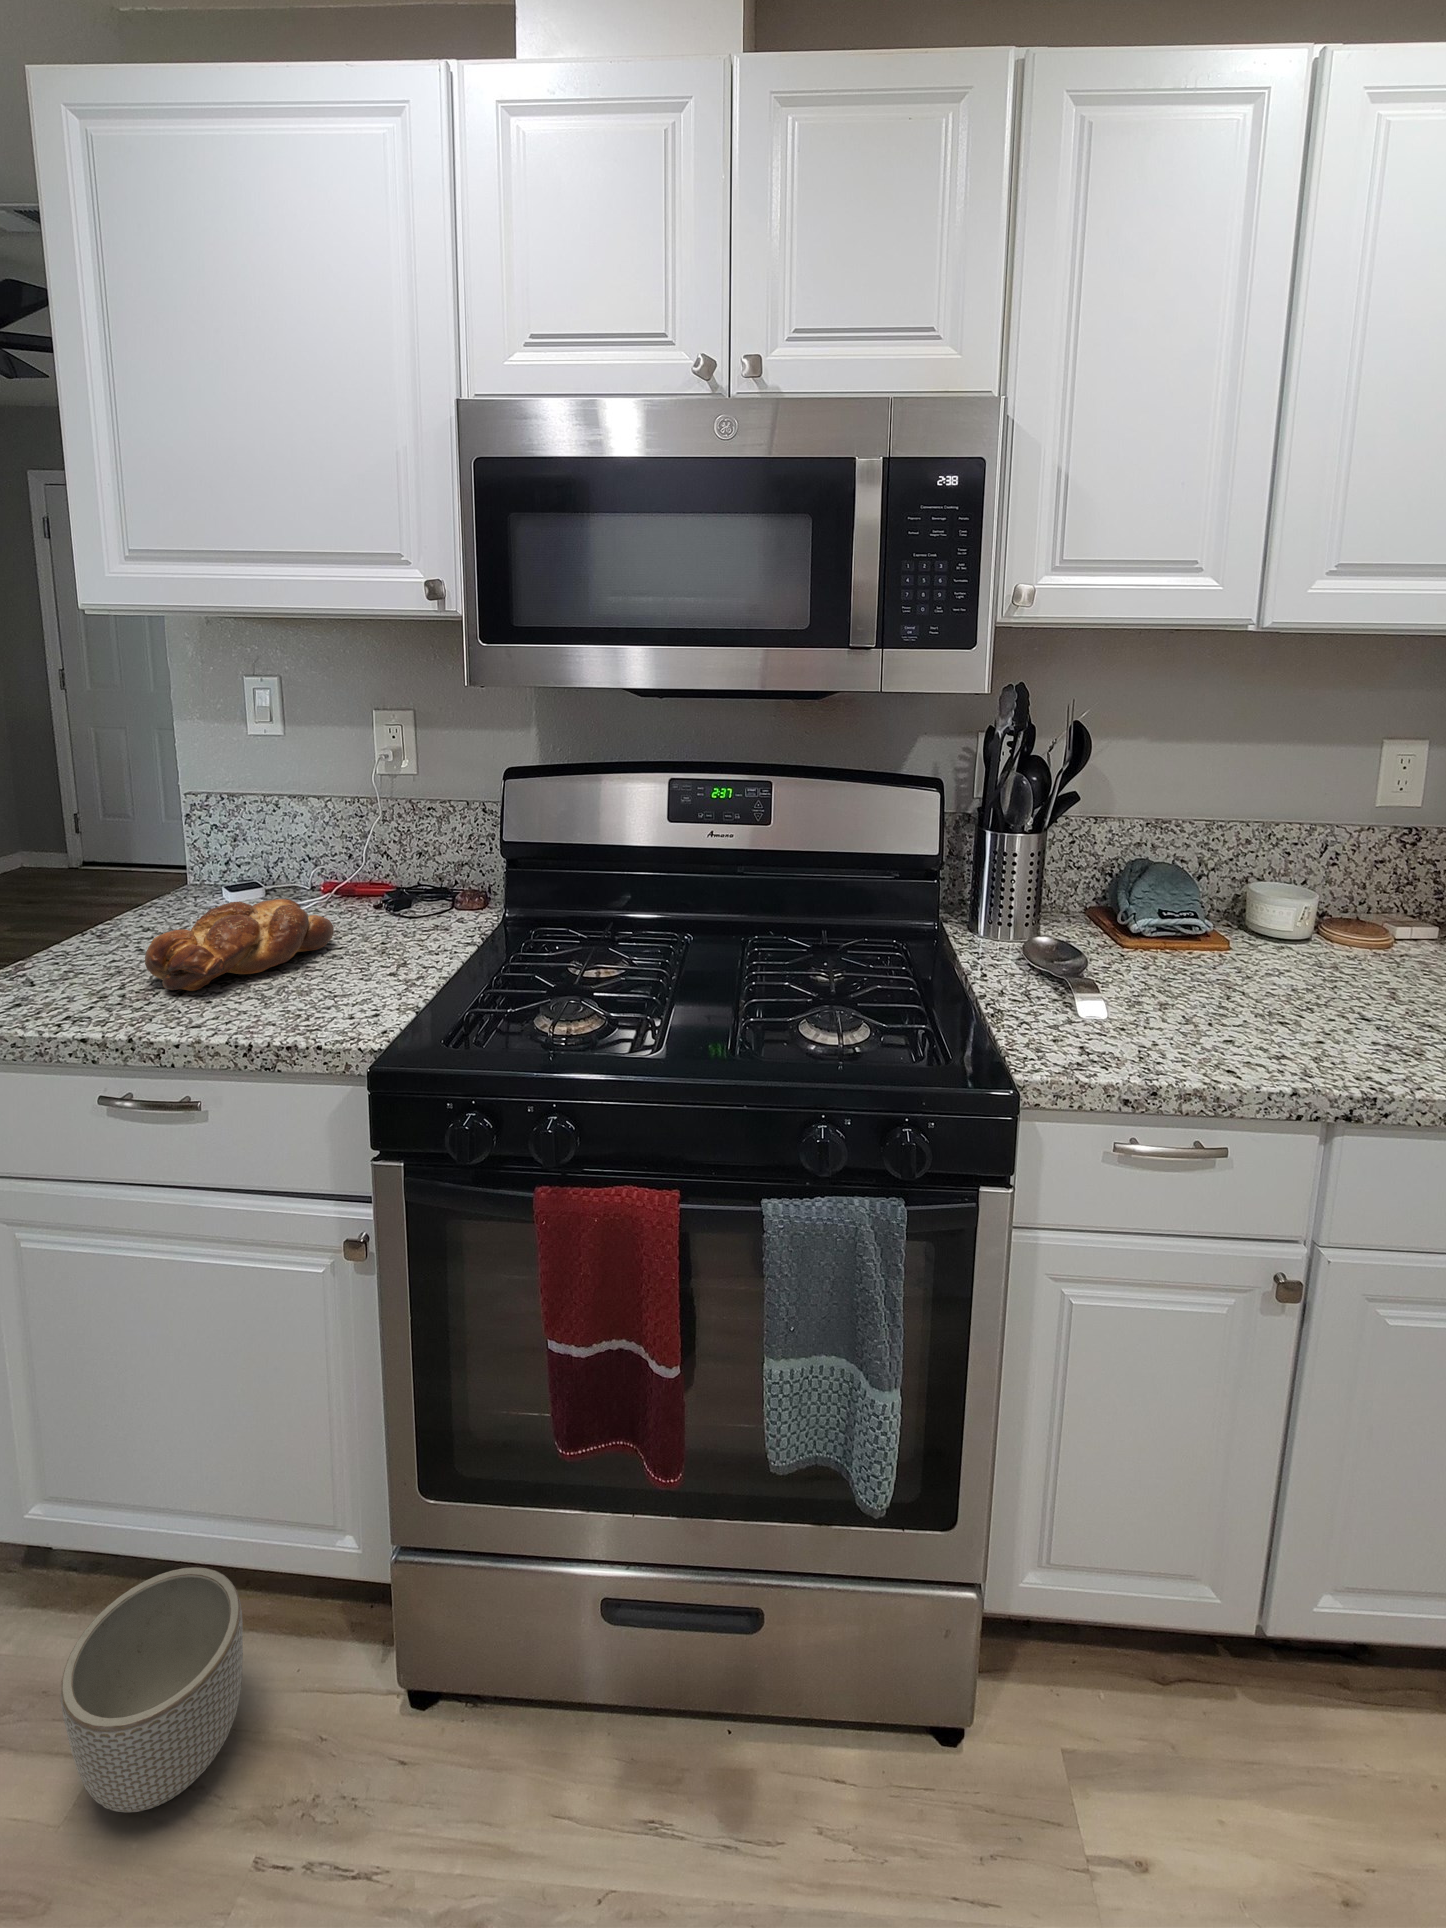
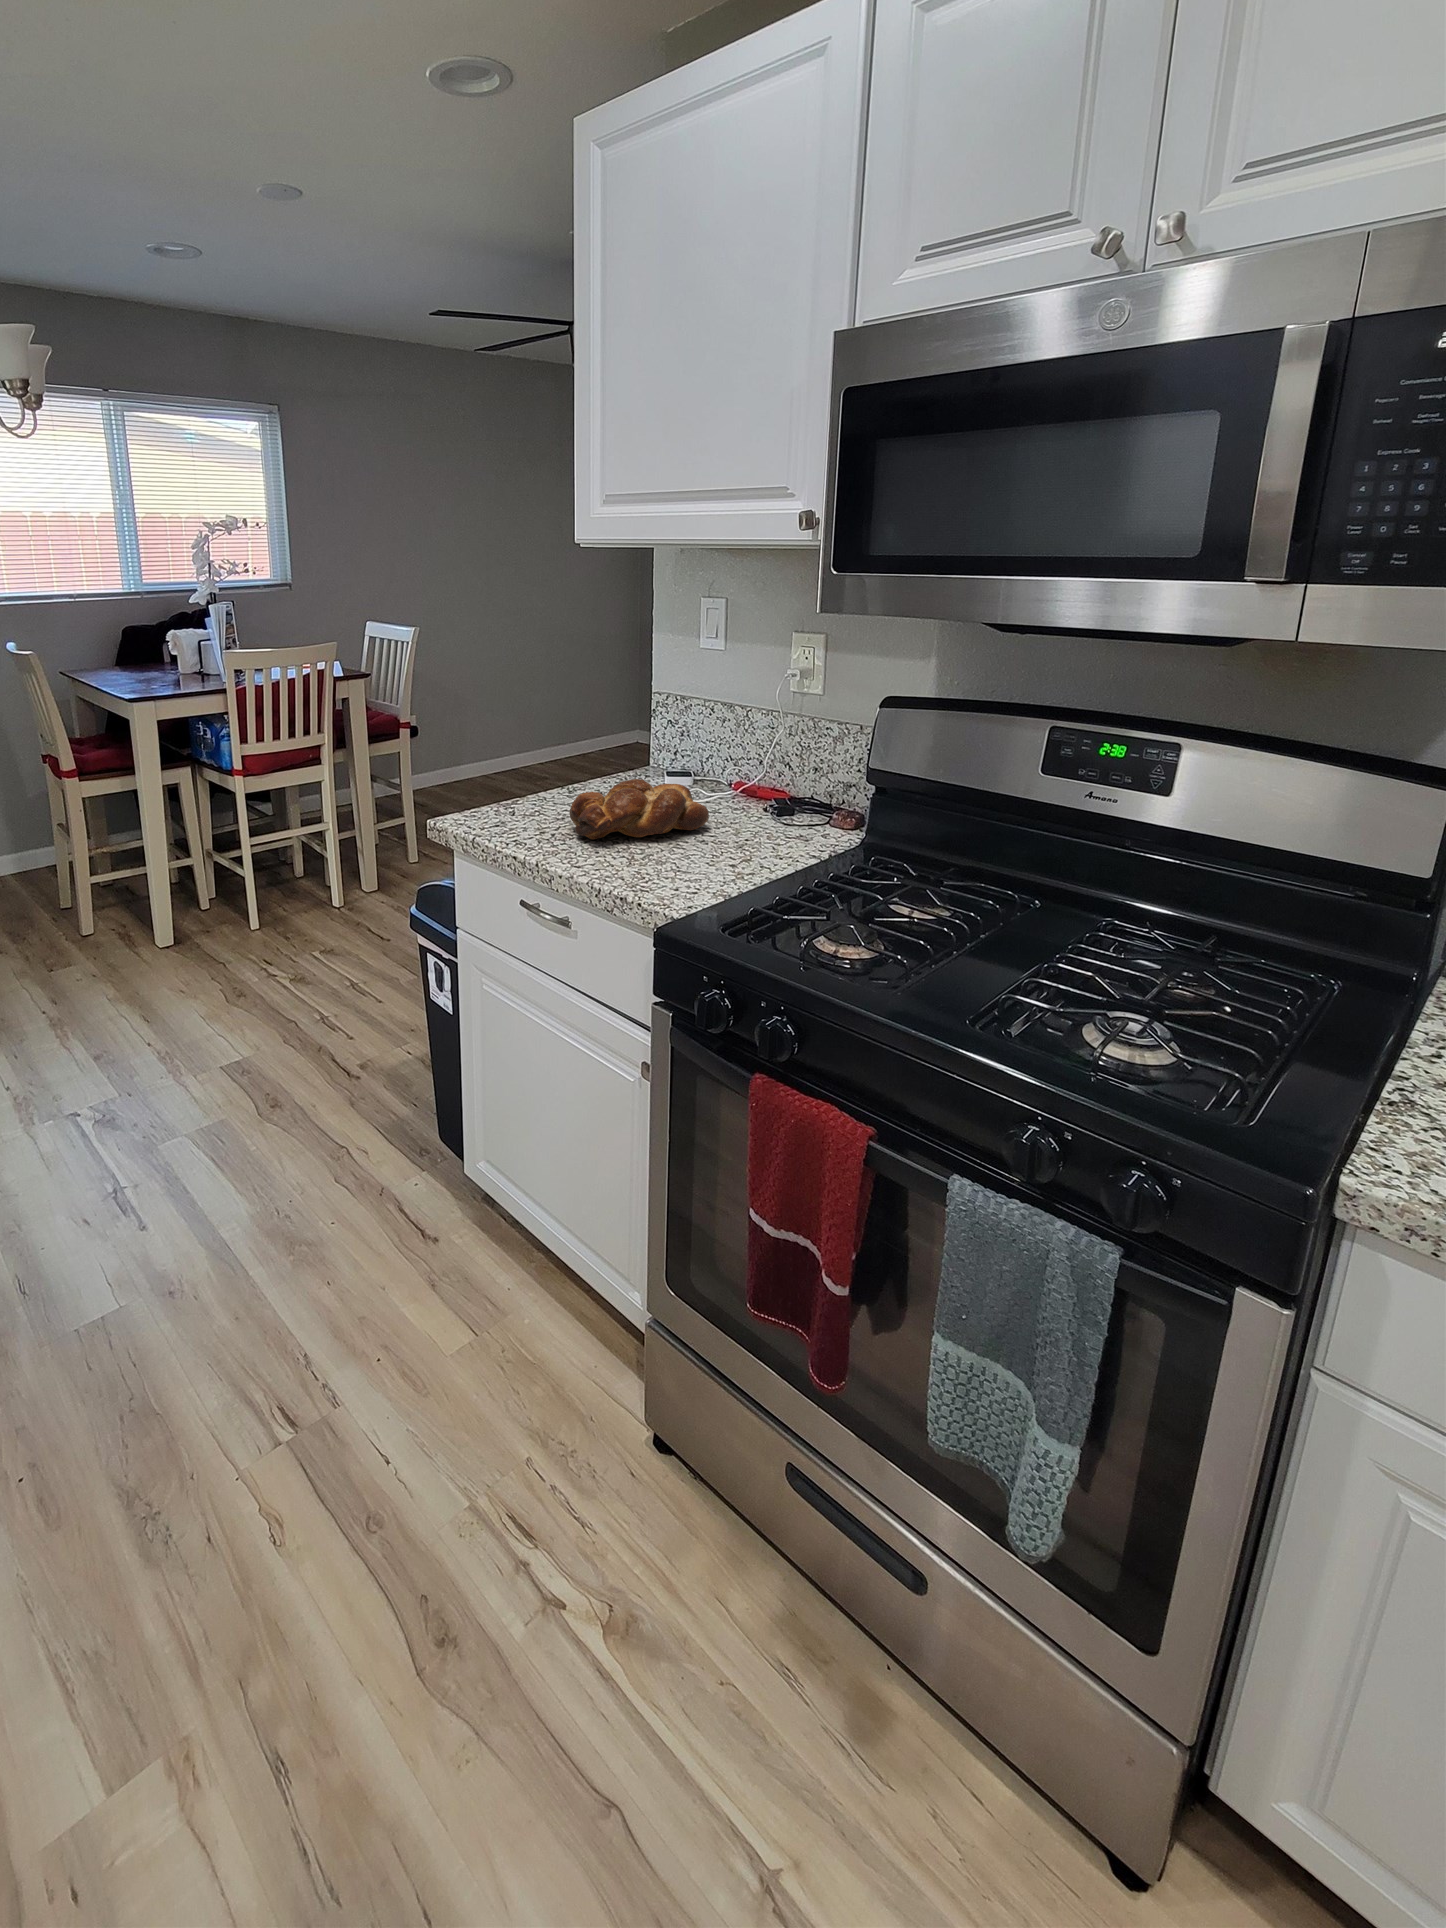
planter: present [61,1567,243,1813] -> none [450,1240,559,1387]

